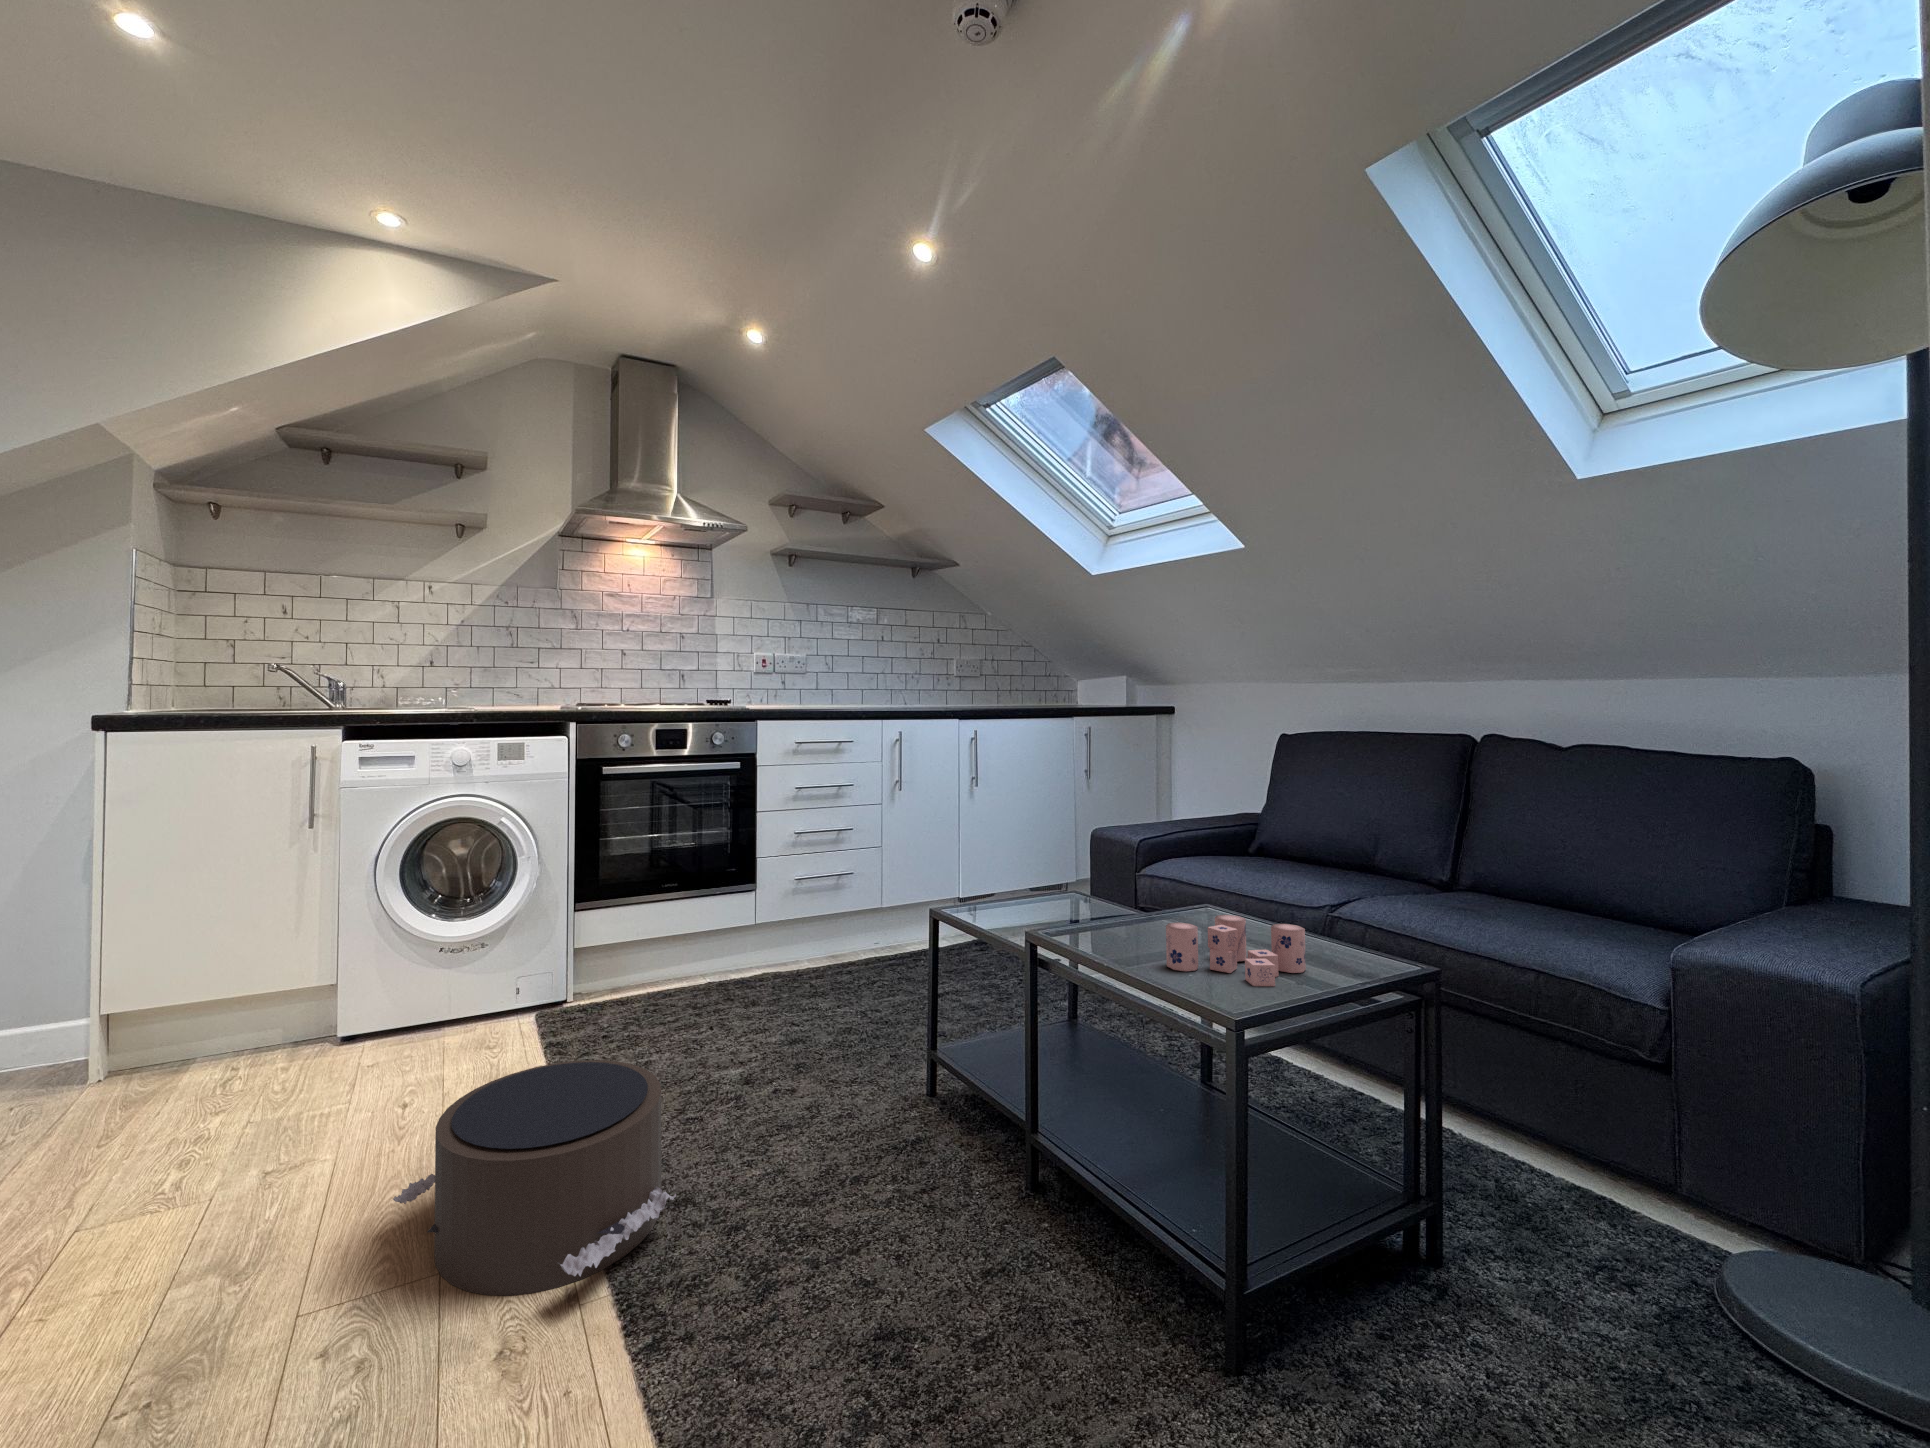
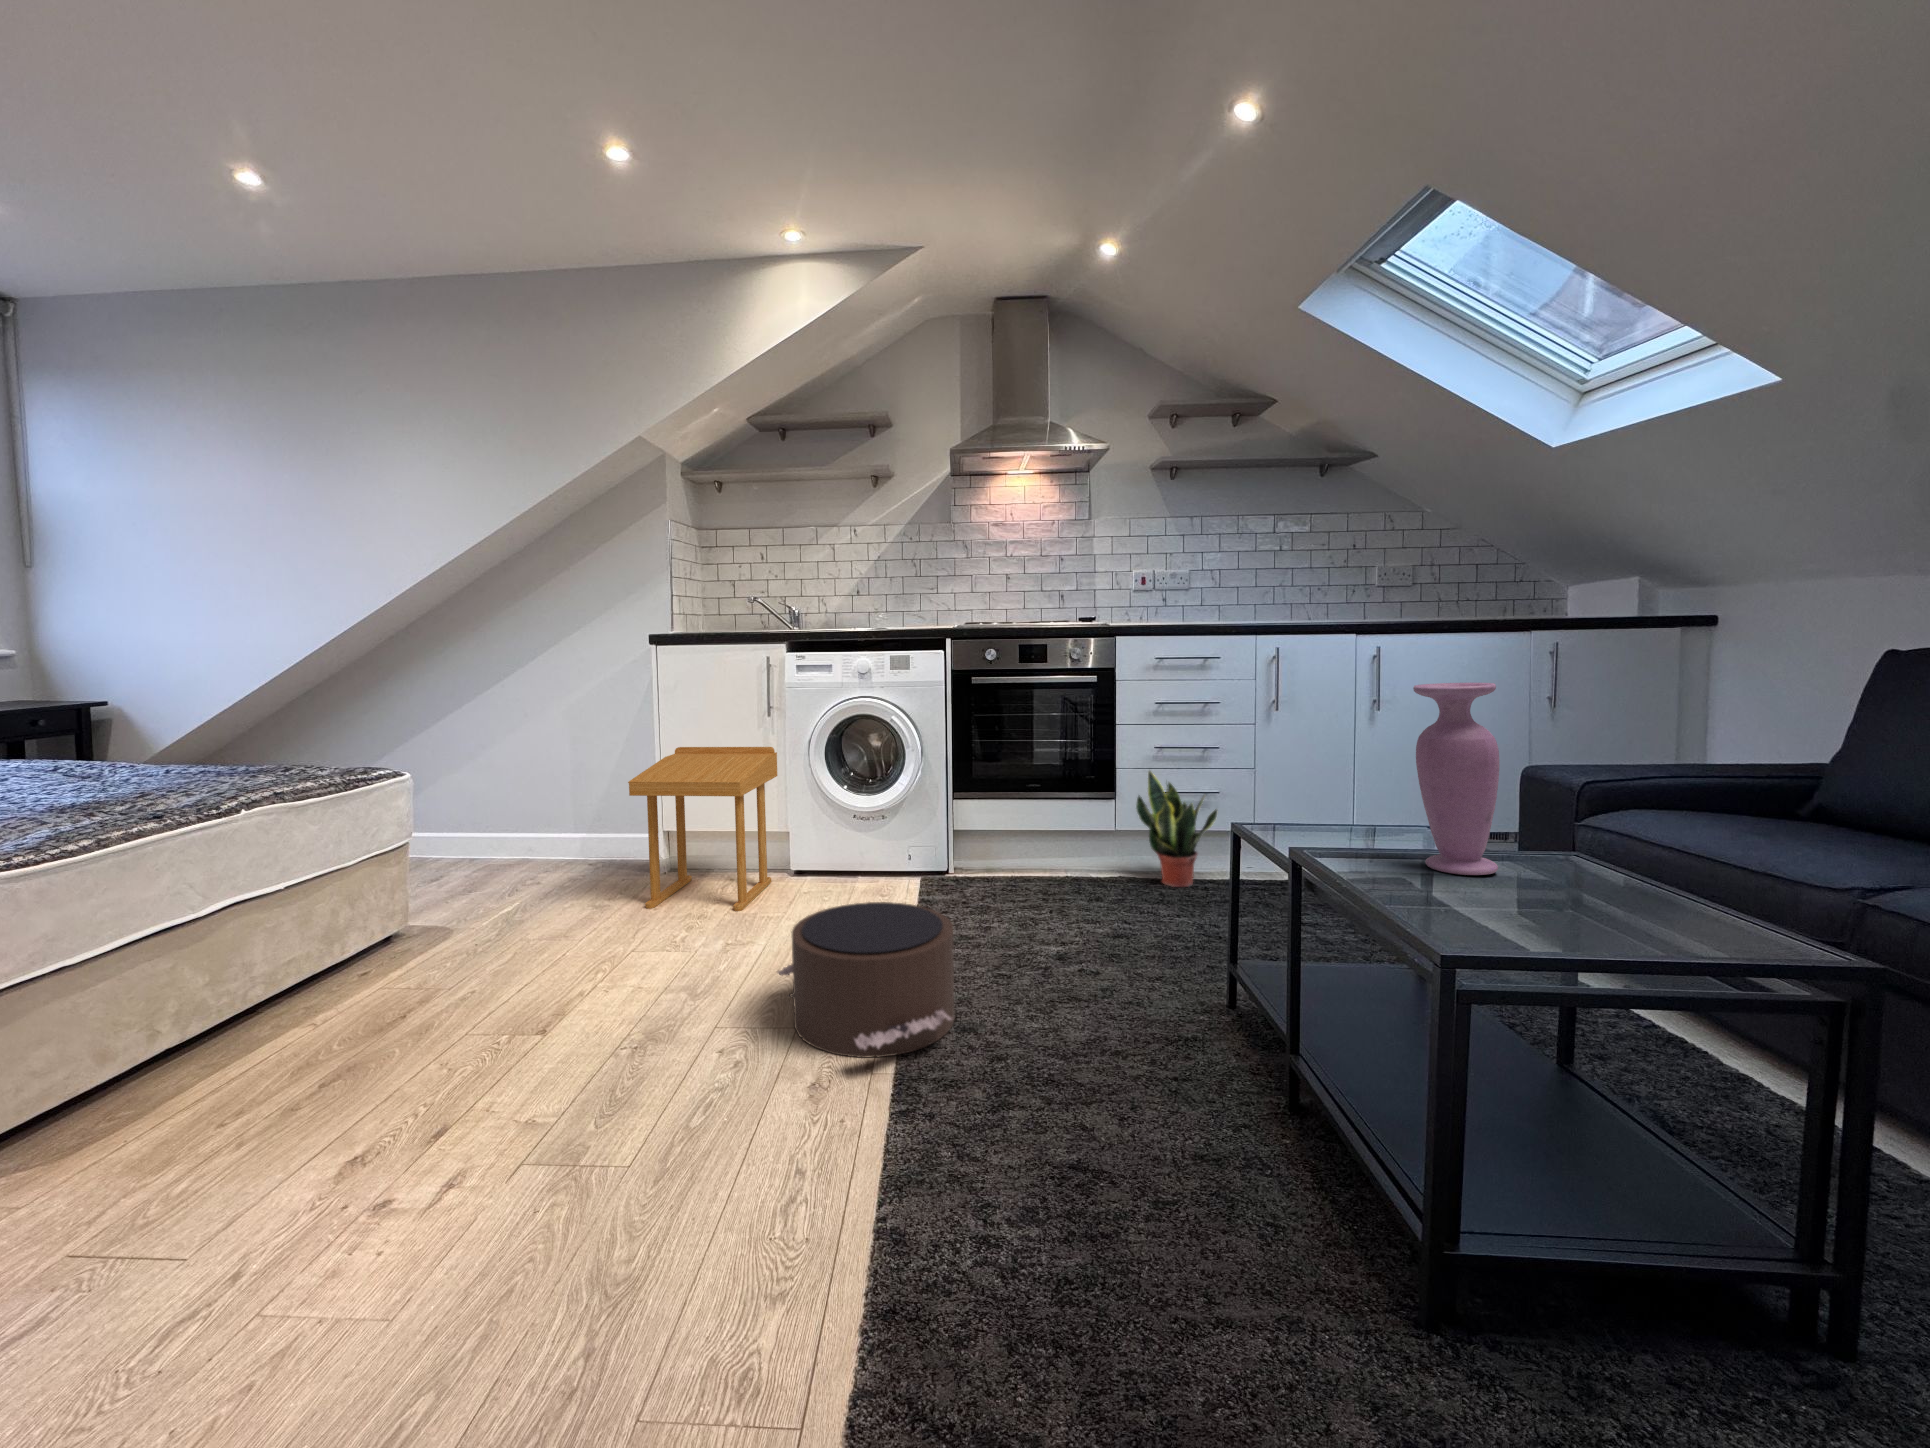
vase: none [1109,773,1175,939] -> present [1413,683,1499,875]
potted plant: none [780,858,859,979] -> present [1136,771,1217,887]
side table: none [57,871,323,1152] -> present [628,747,777,911]
candle: present [1166,915,1306,986] -> none [1439,852,1649,940]

